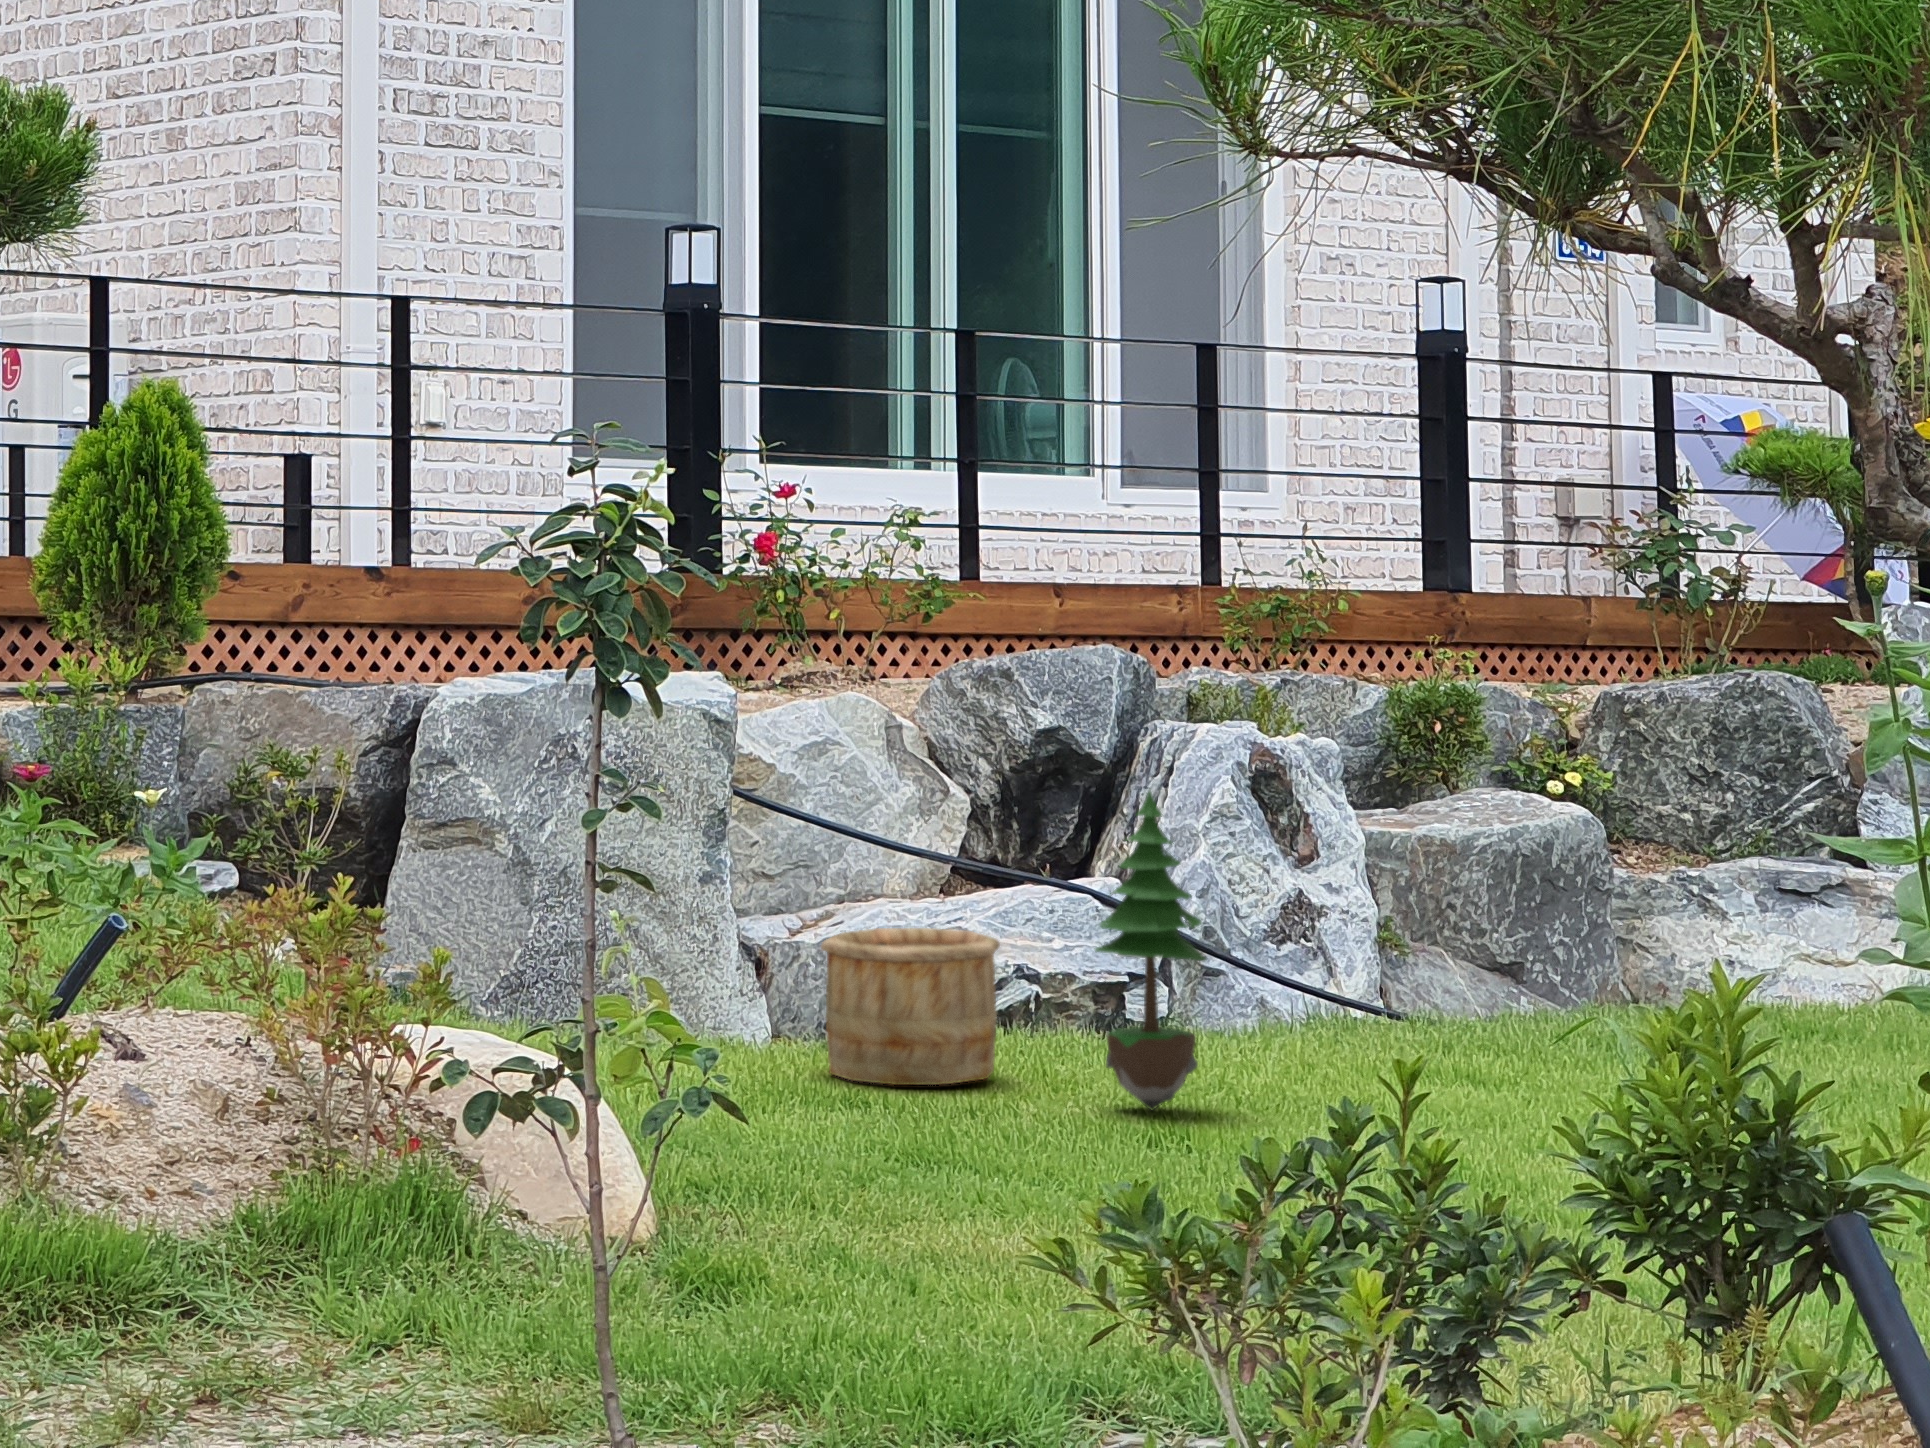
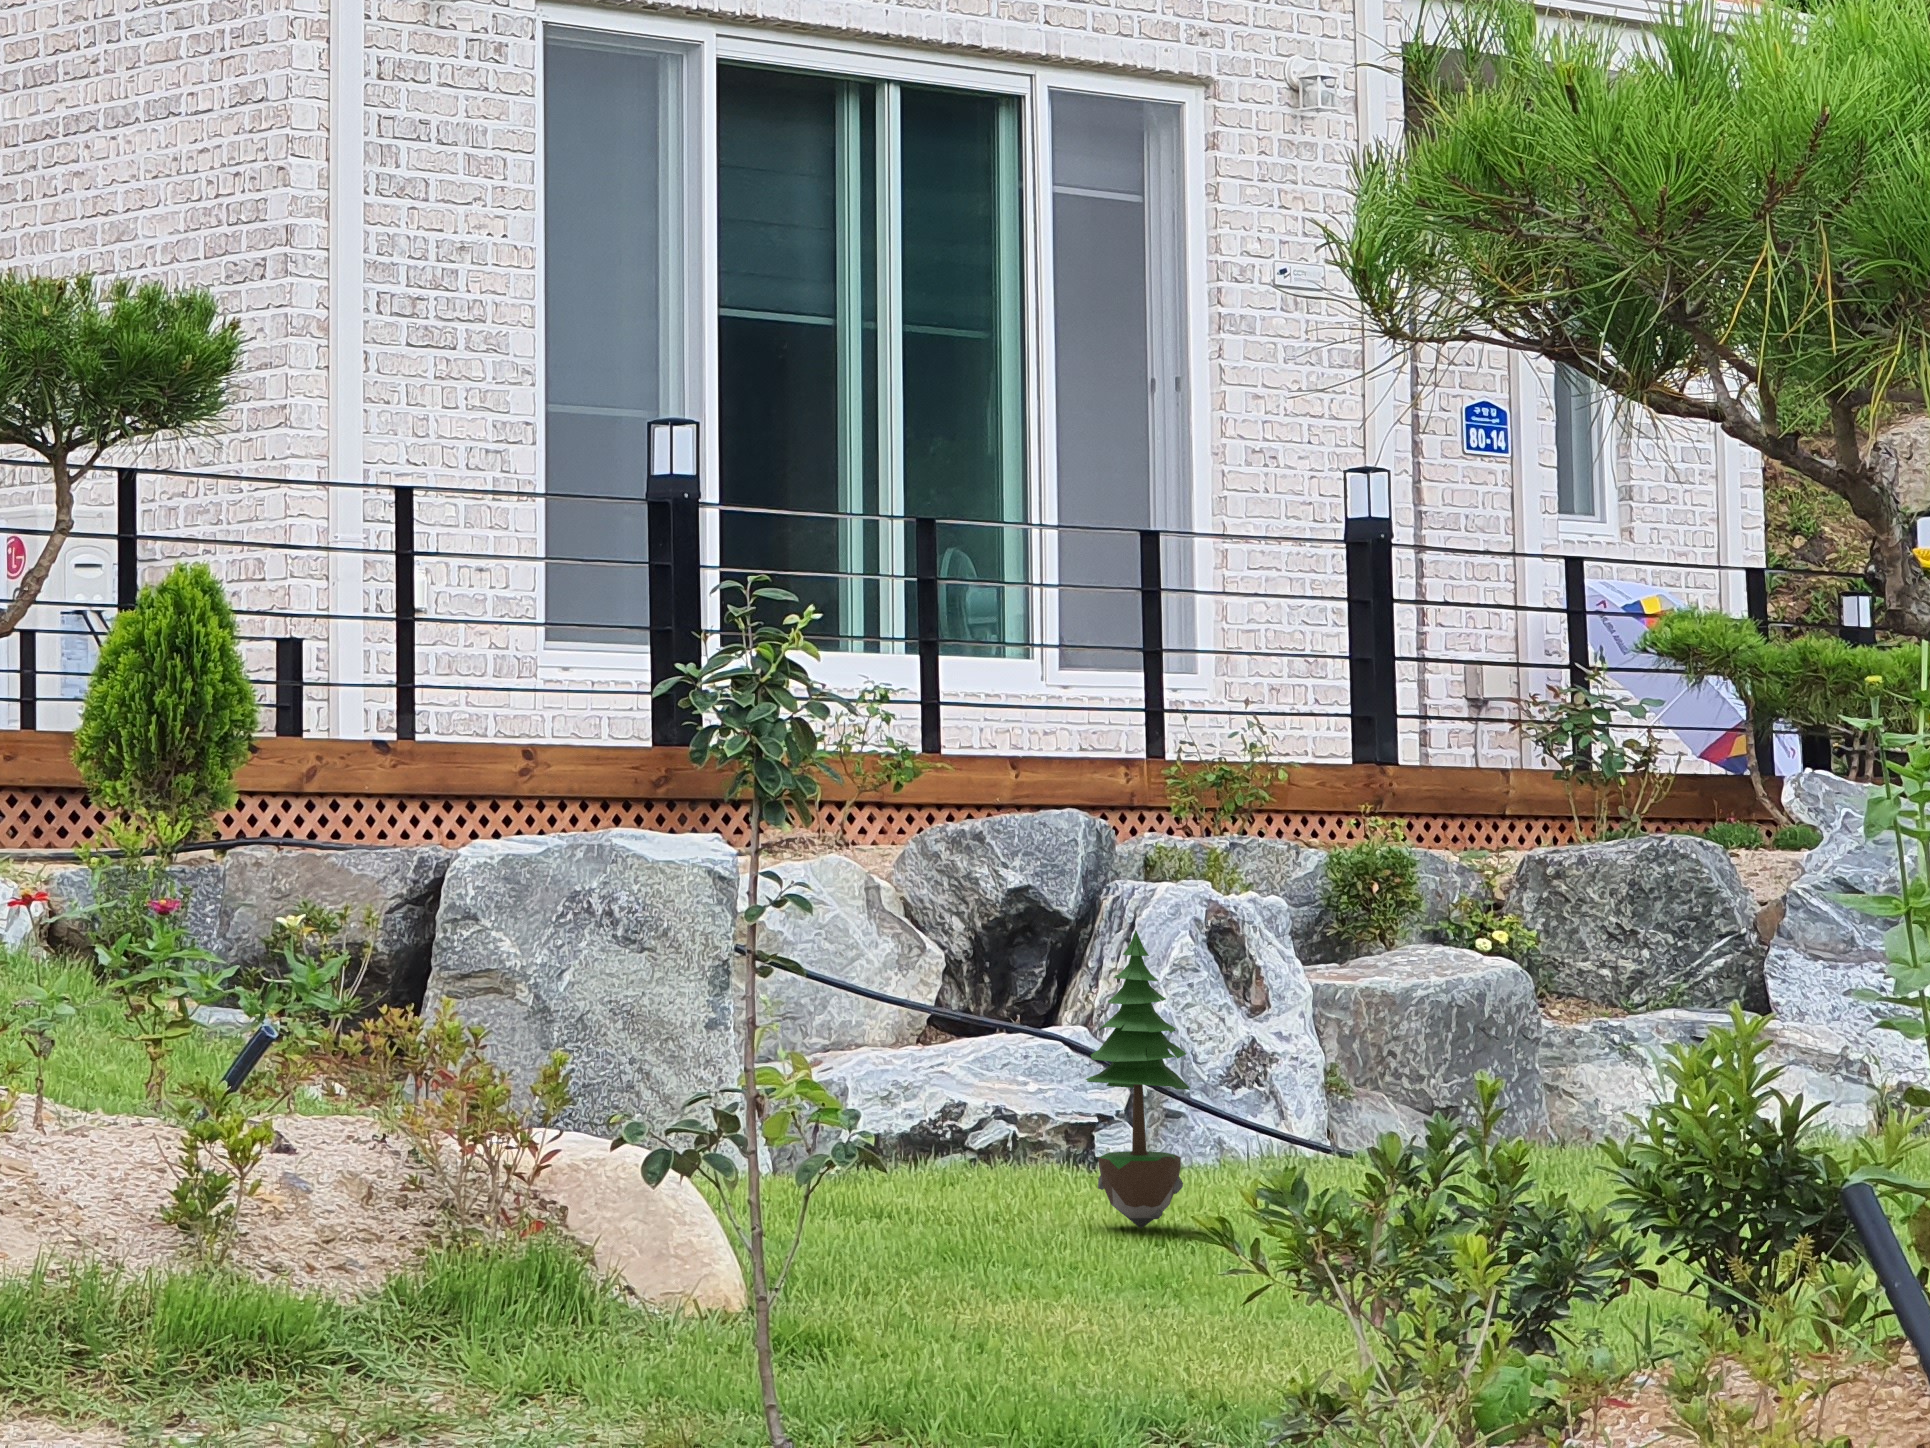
wooden bucket: present [821,928,1000,1085] -> none [830,1064,995,1208]

